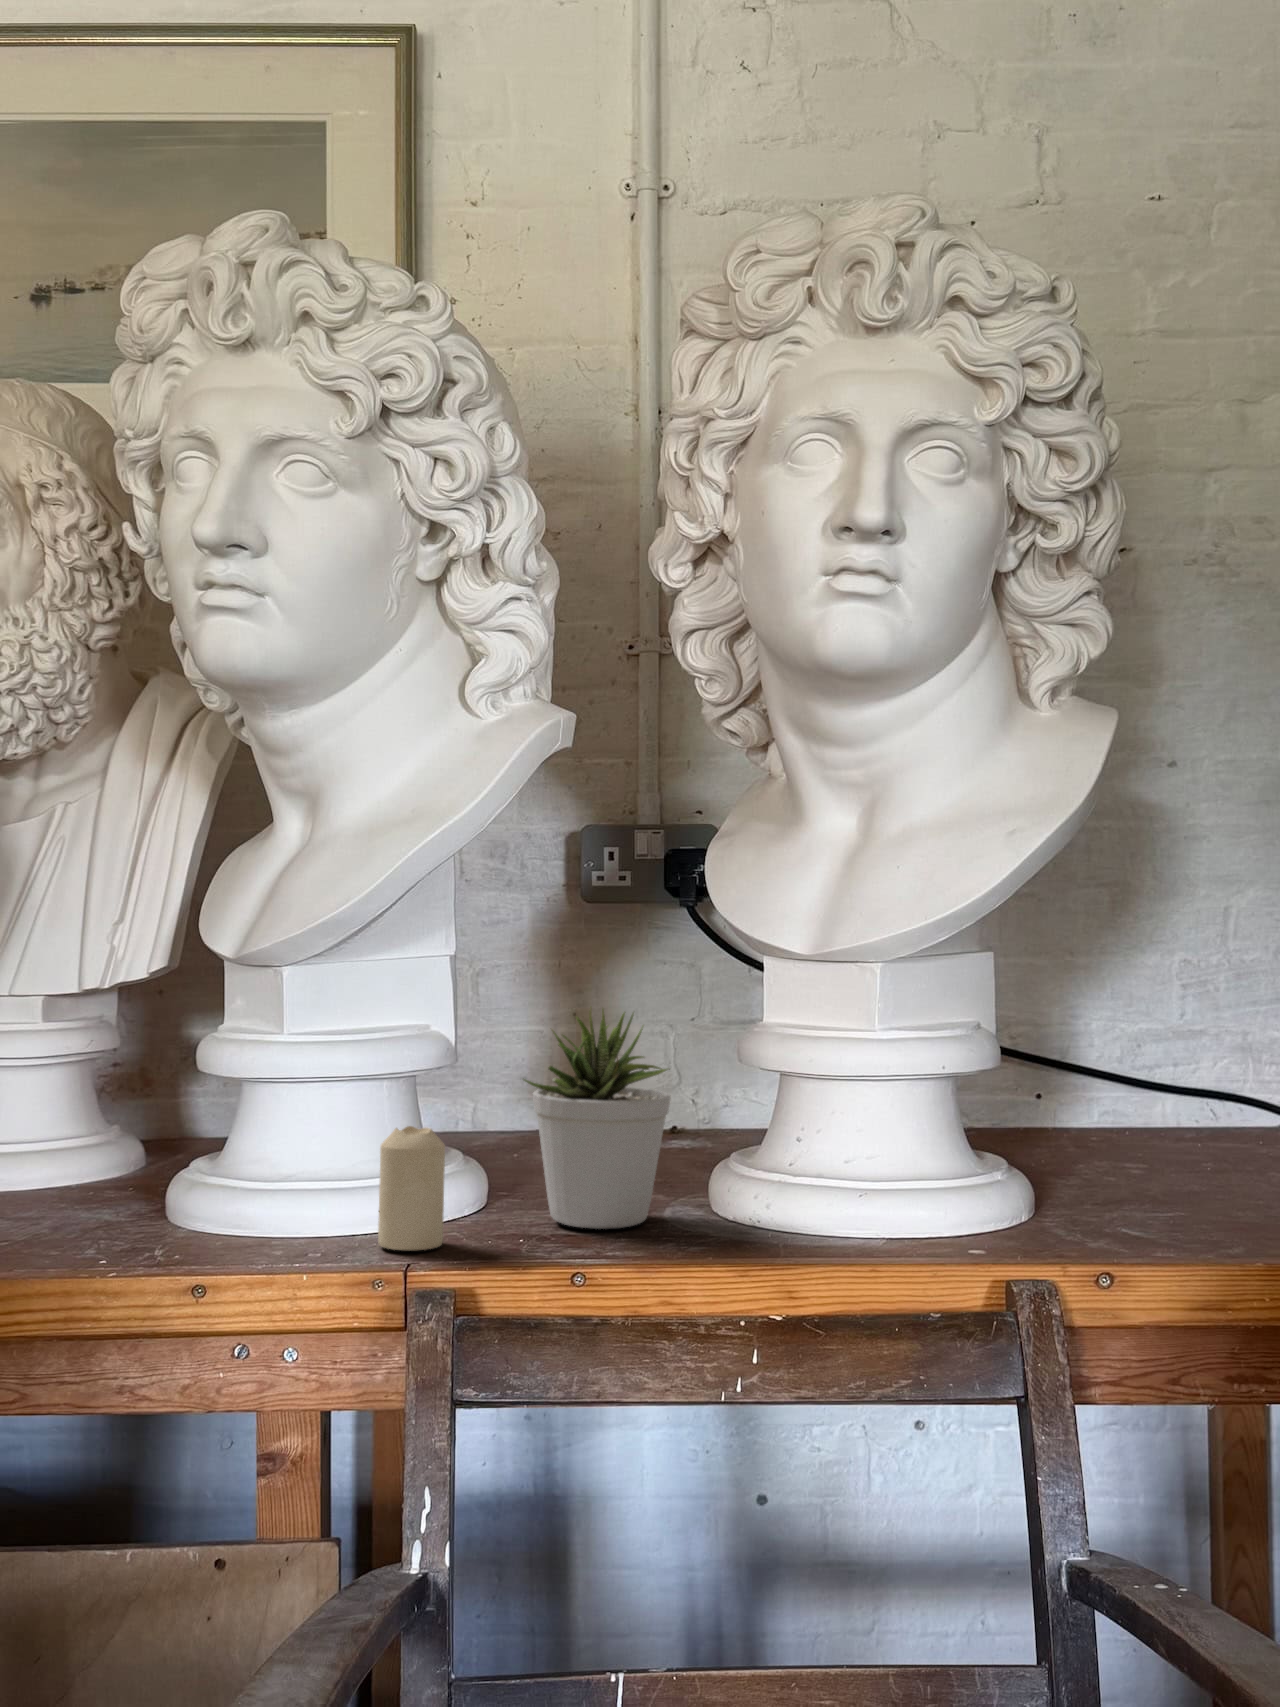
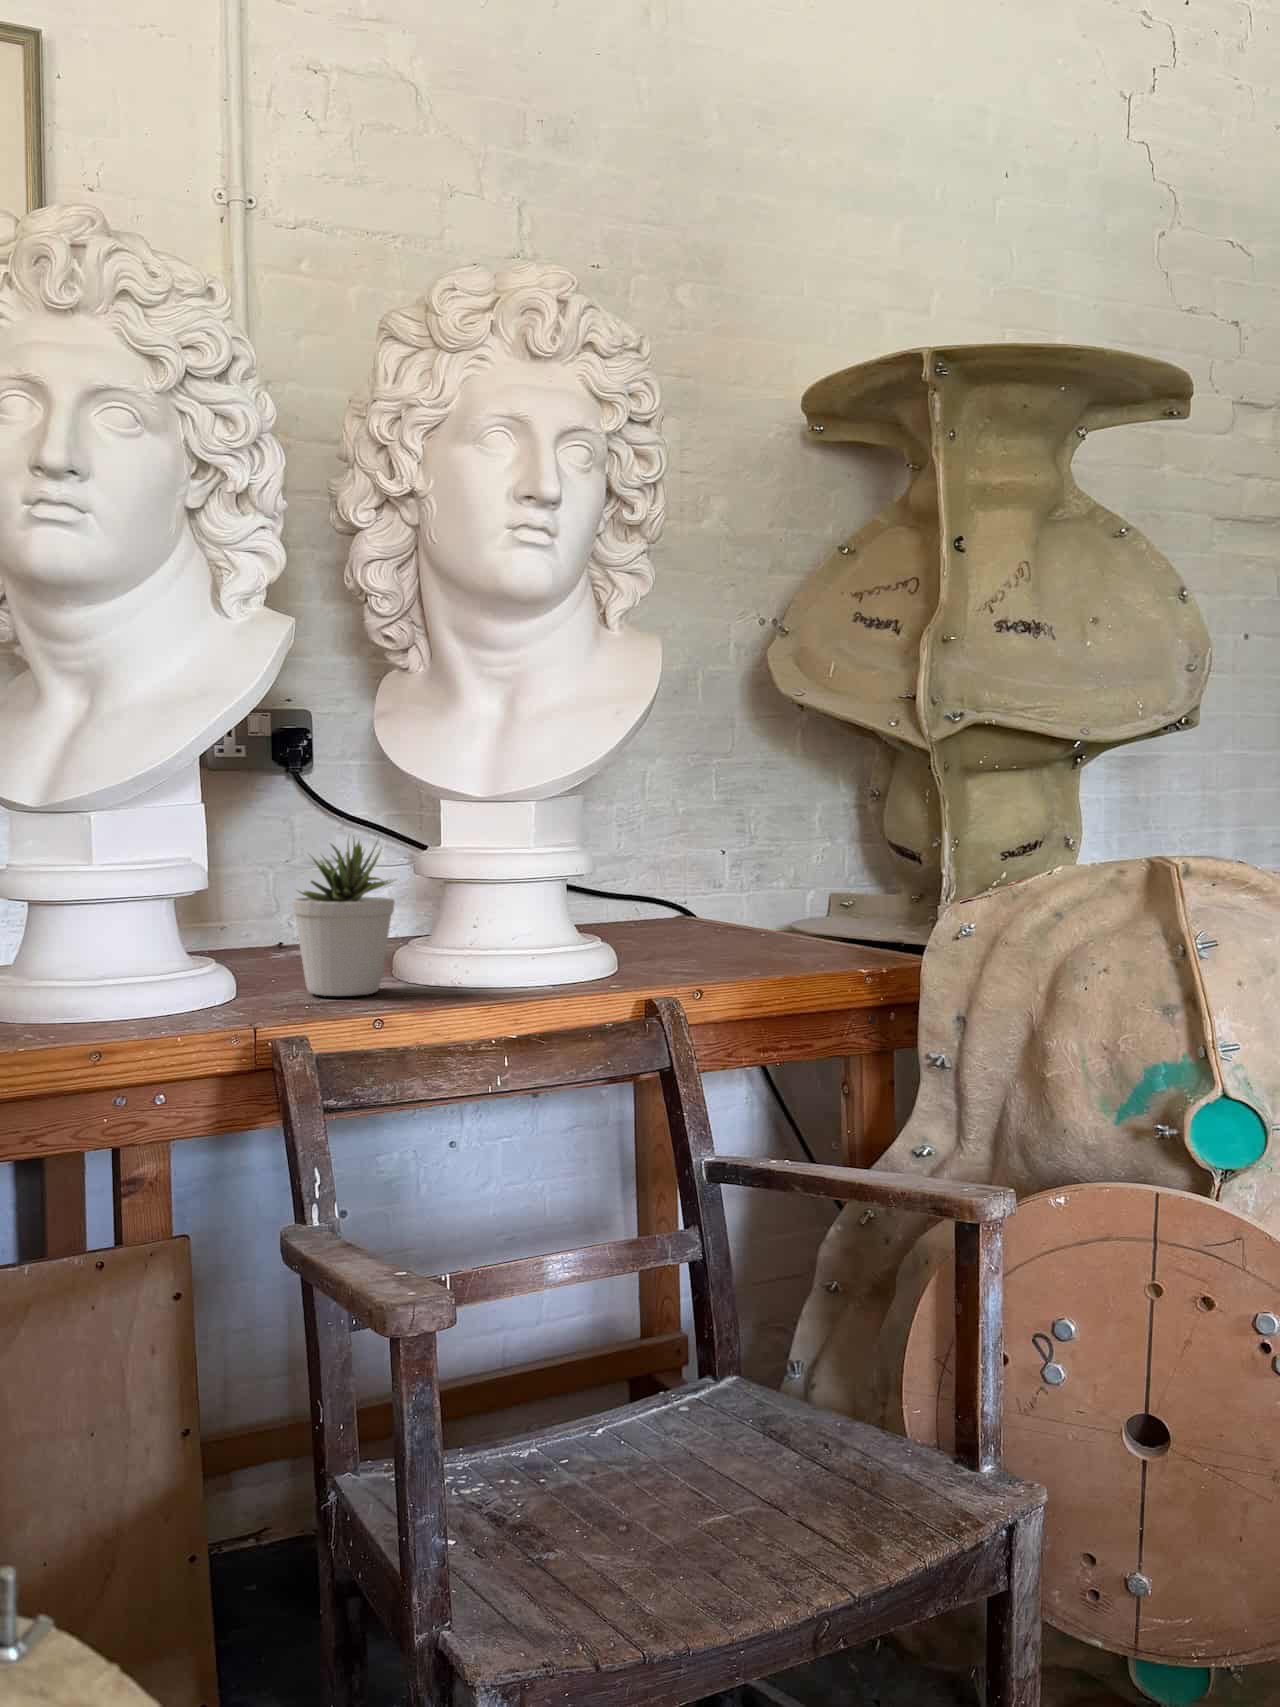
candle: present [378,1126,445,1251] -> none [214,926,264,1016]

